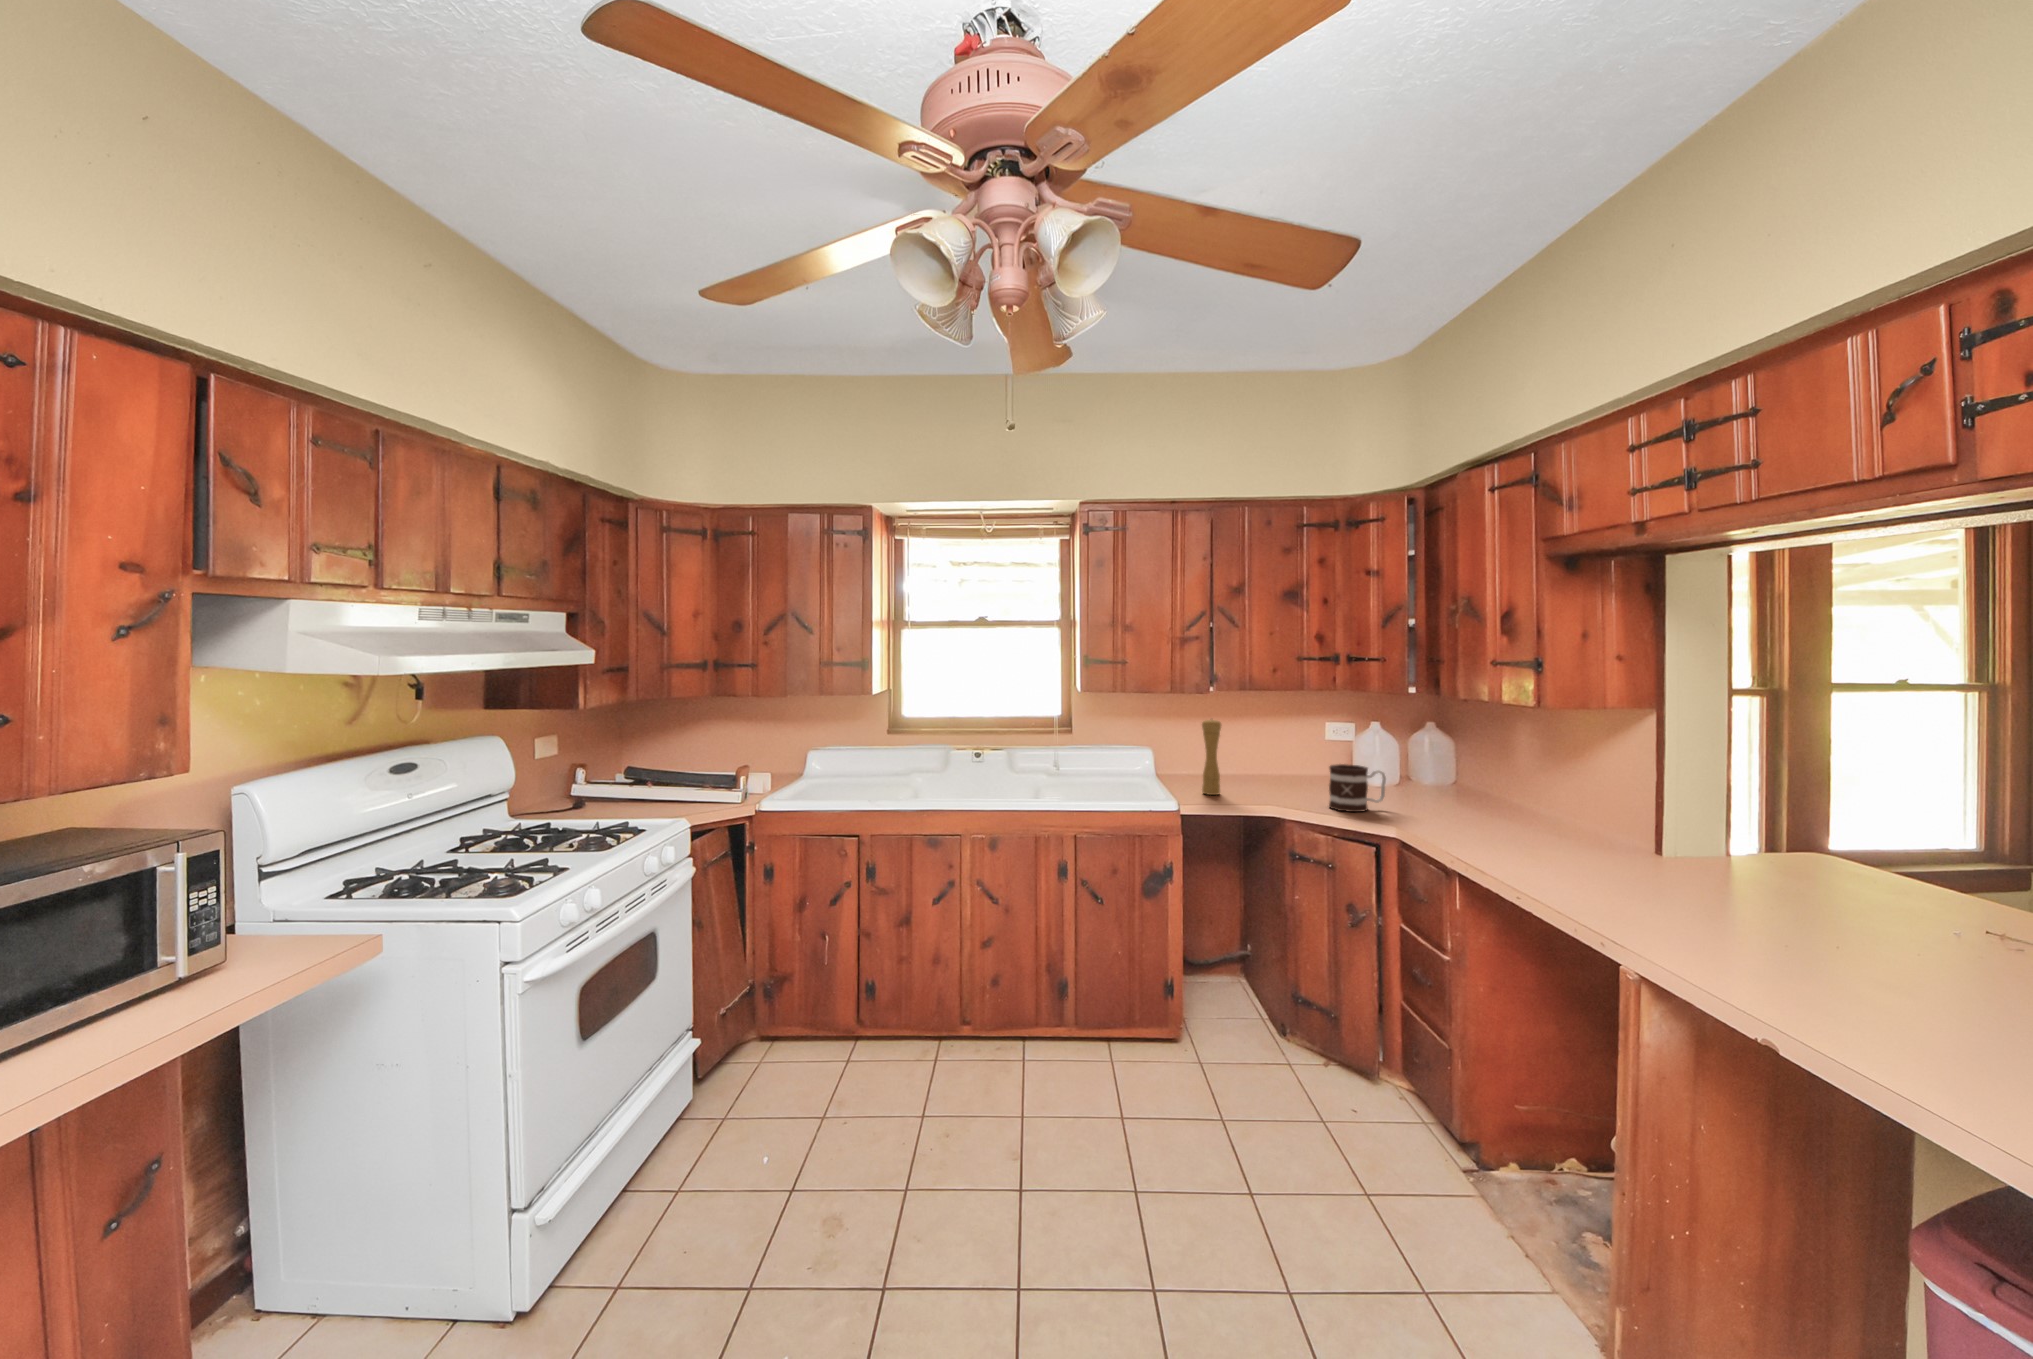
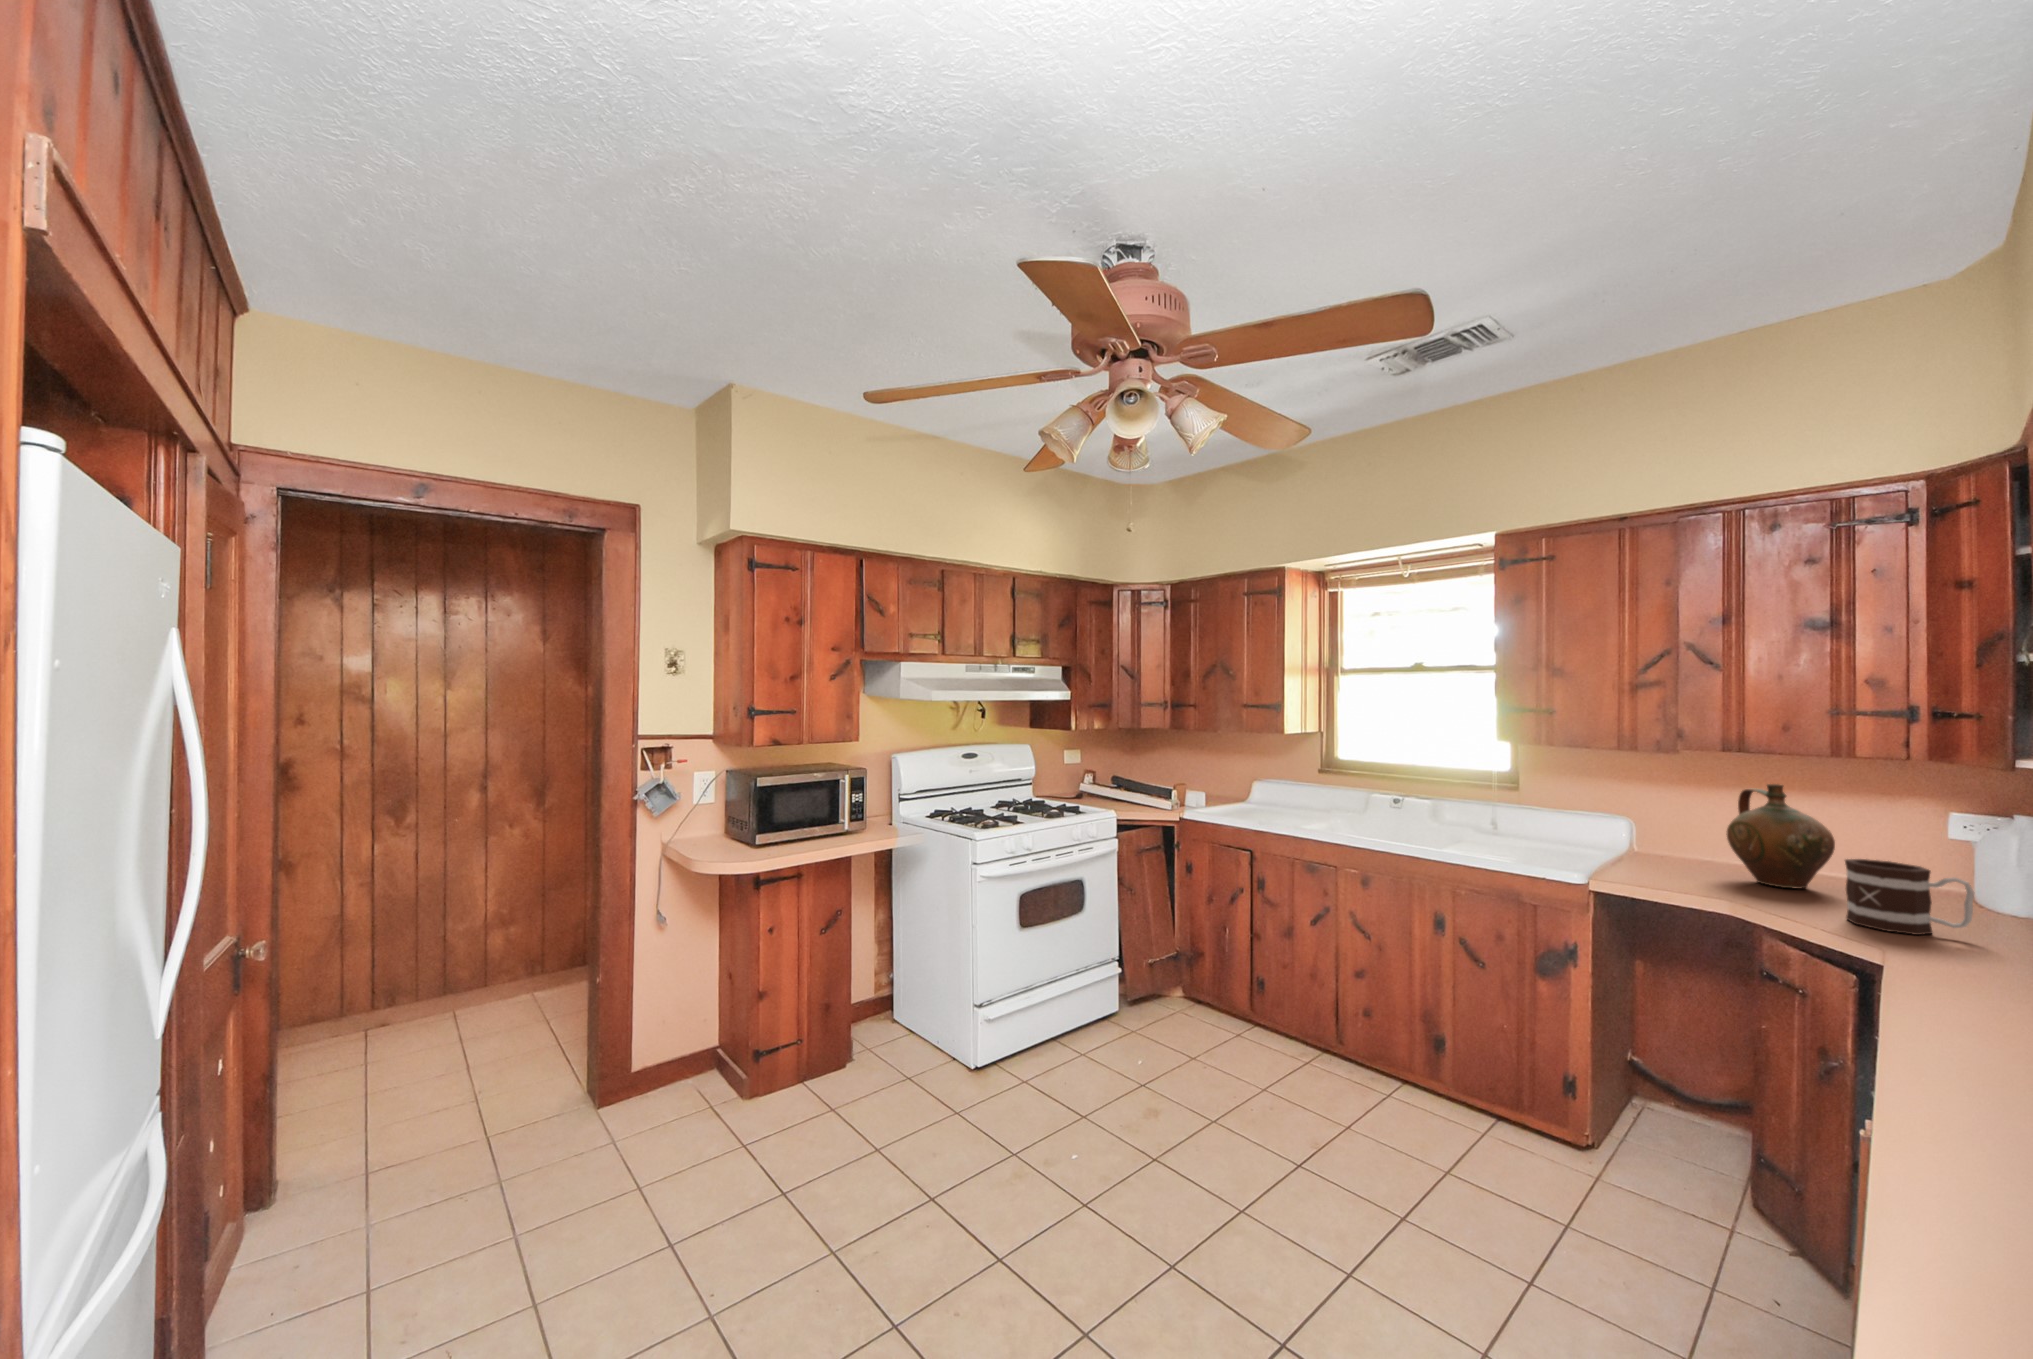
ceramic jug: none [1236,717,1292,791] -> present [1726,784,1835,889]
pepper mill: present [1202,719,1221,795] -> none [1652,779,1686,876]

